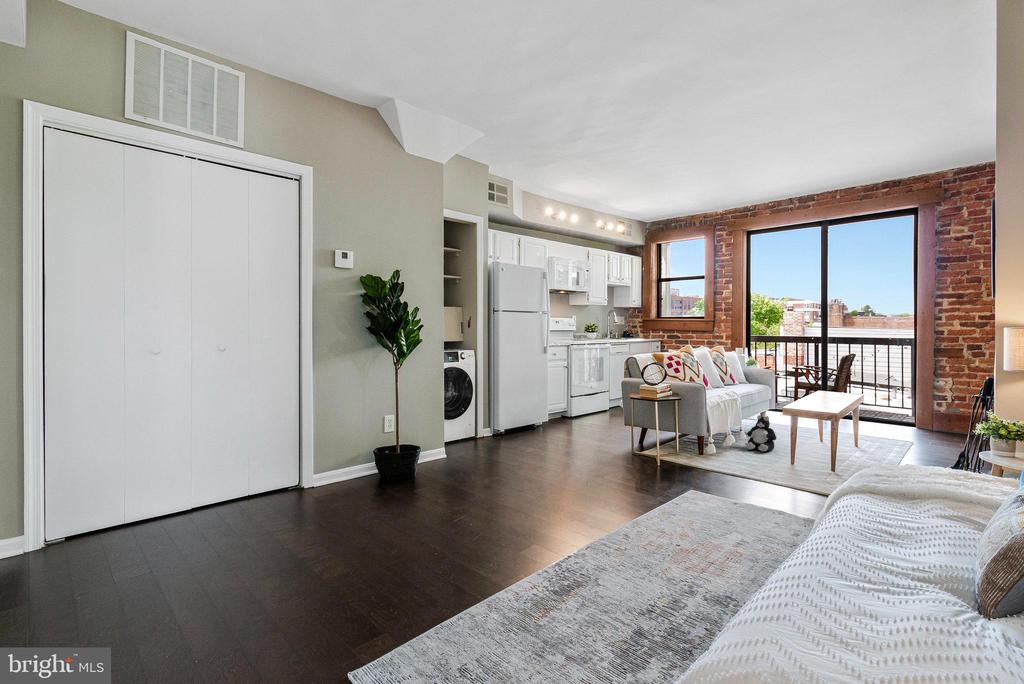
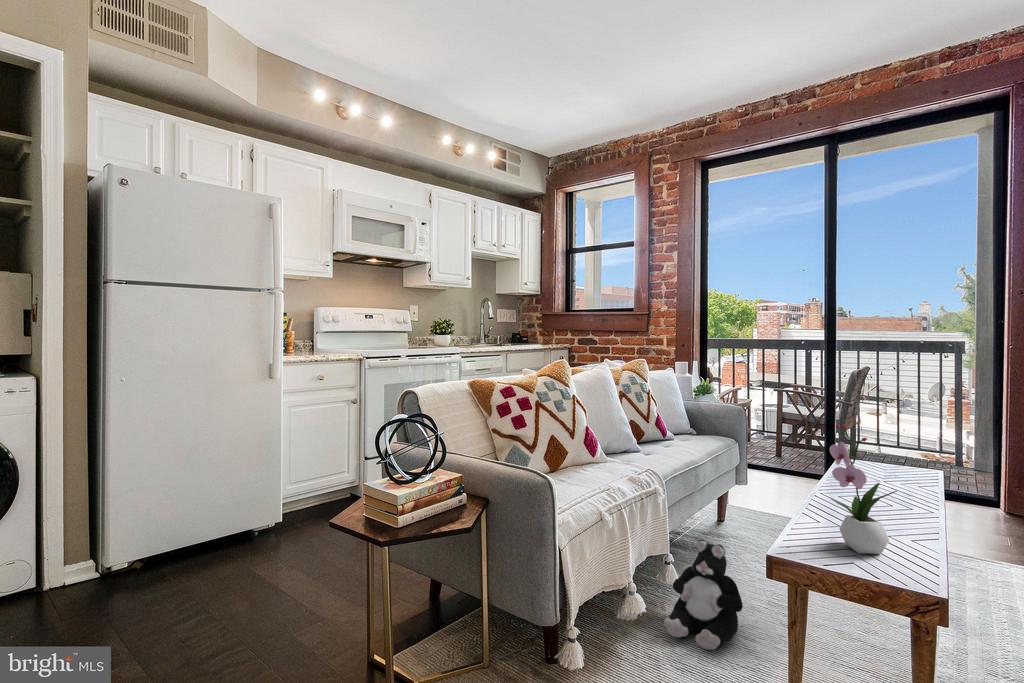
flower arrangement: none [809,365,832,409] -> present [829,425,896,554]

